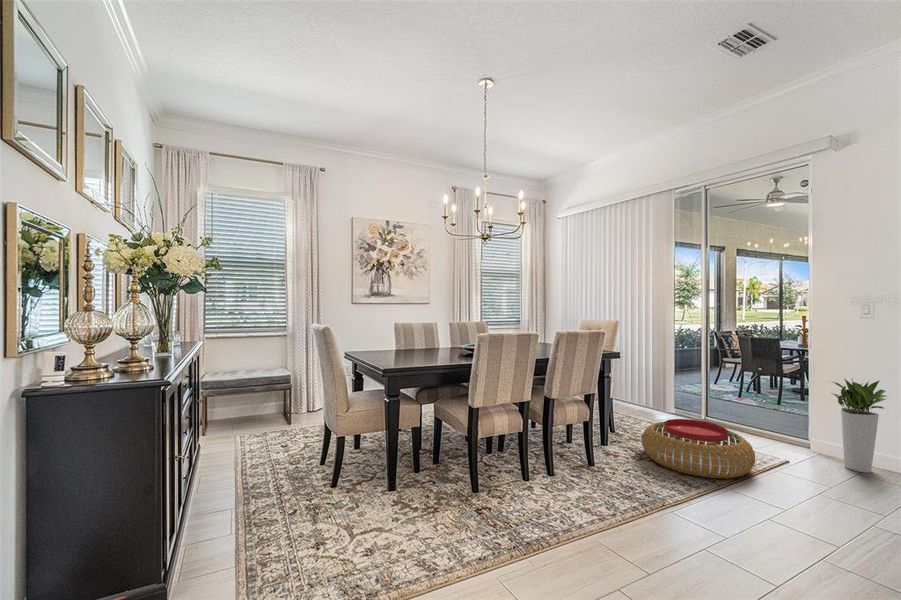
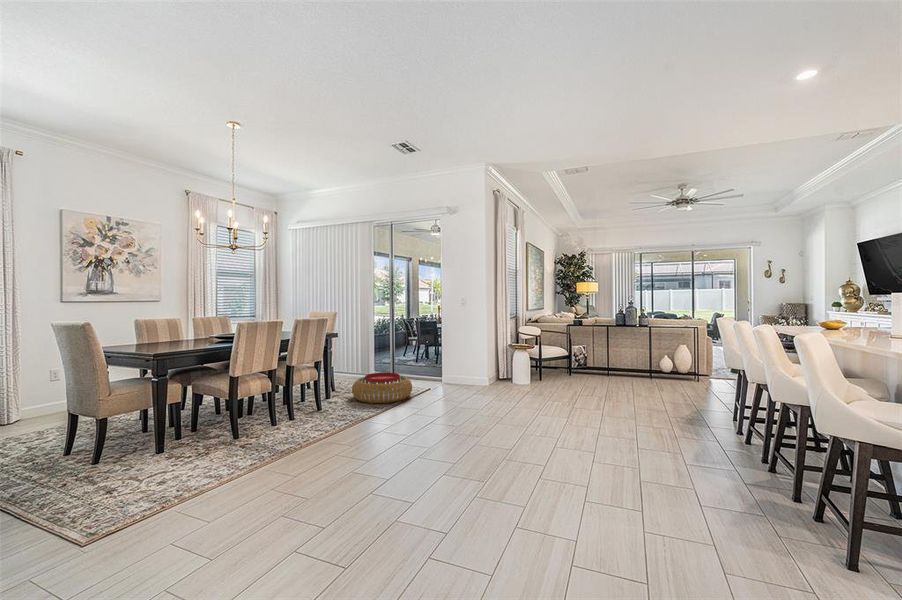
planter: present [833,379,886,473] -> none [447,338,471,387]

